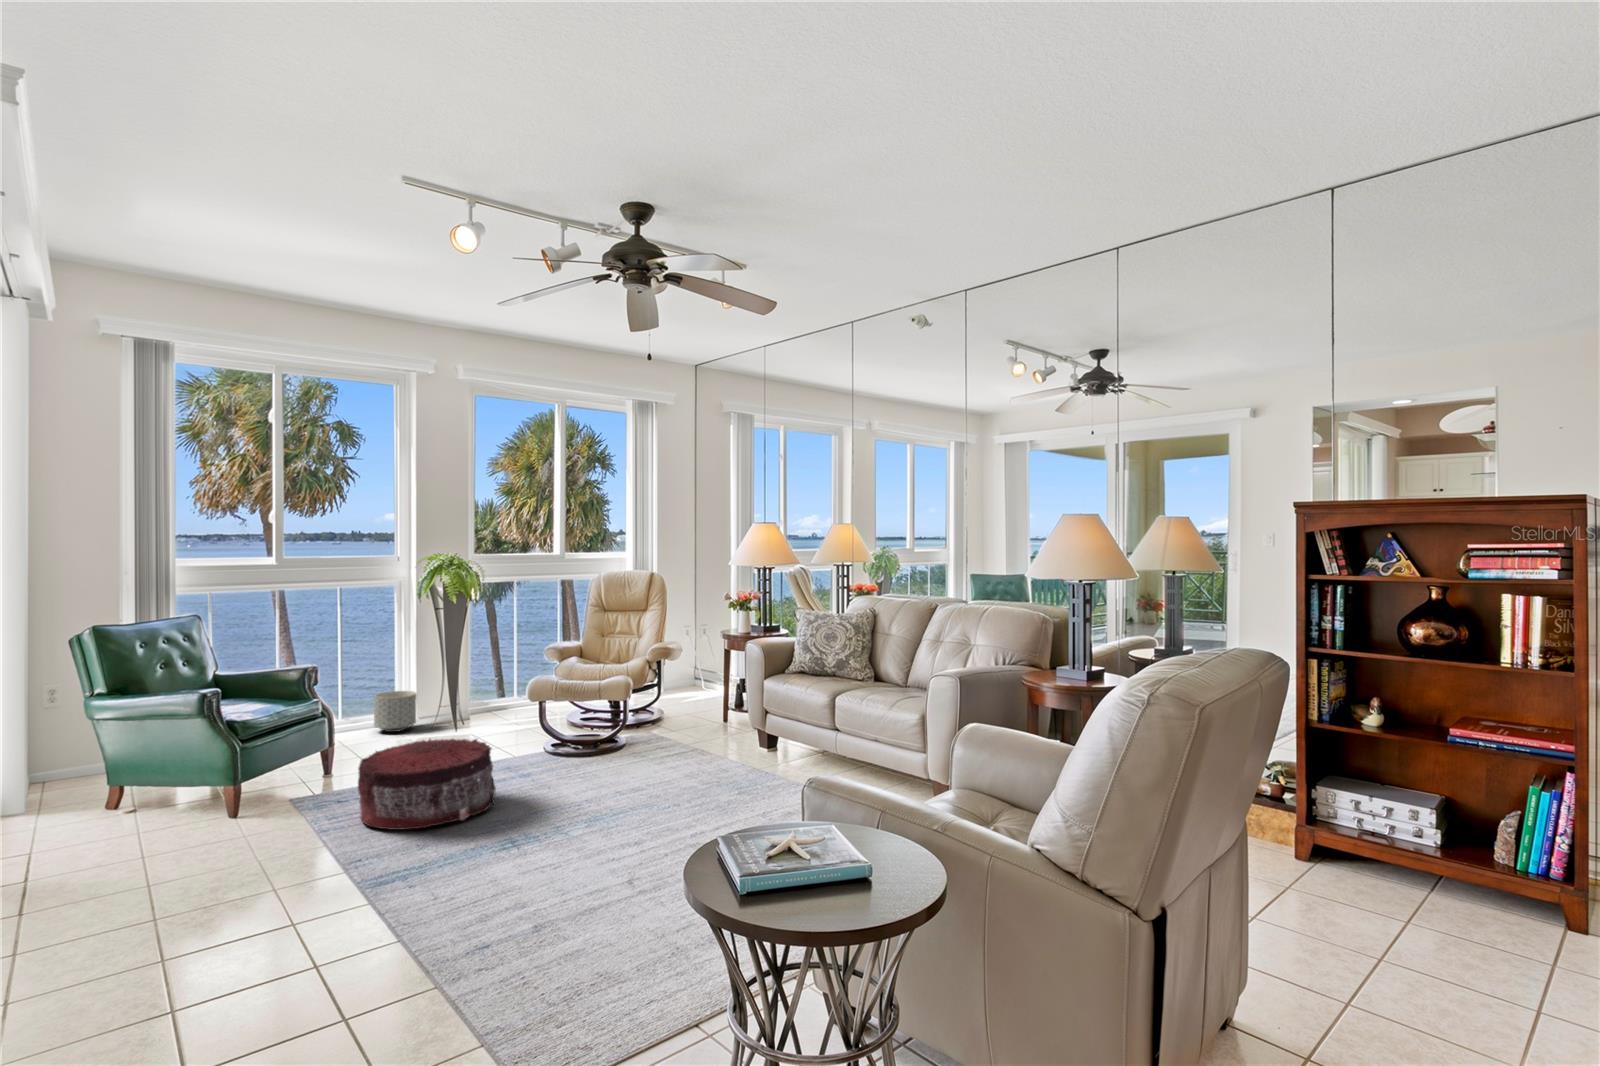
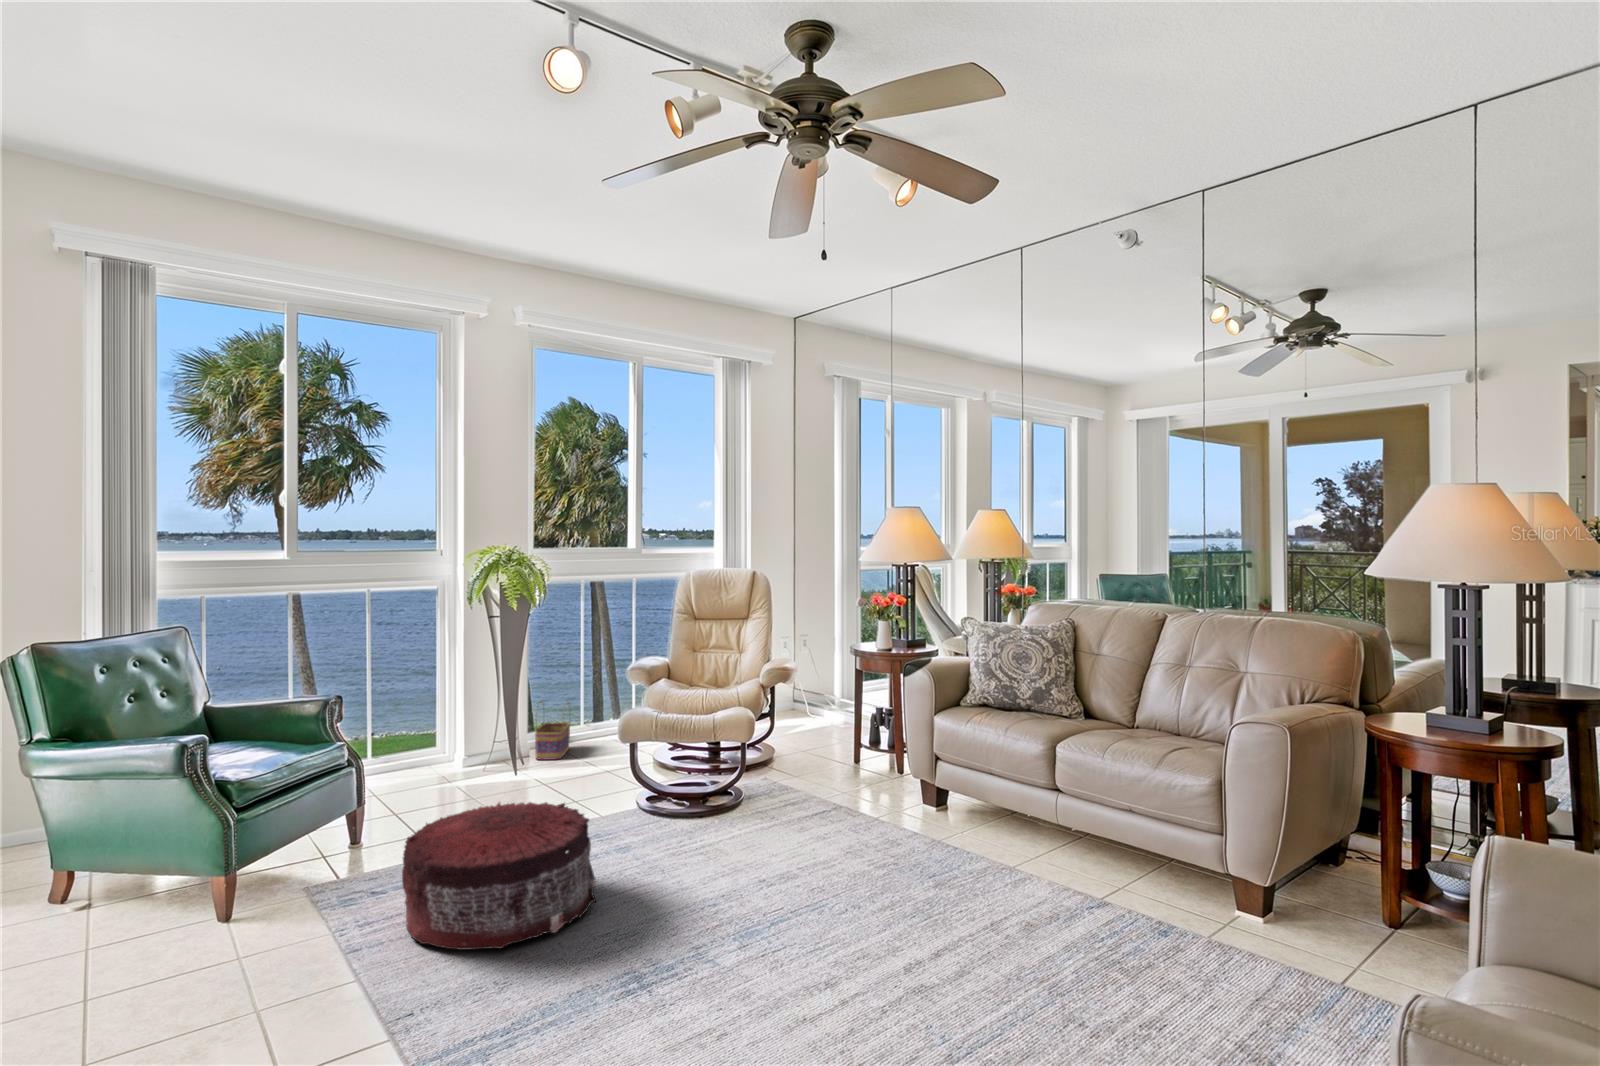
basket: none [473,675,503,721] -> present [535,709,570,760]
planter: present [374,691,417,732] -> none [412,721,465,775]

